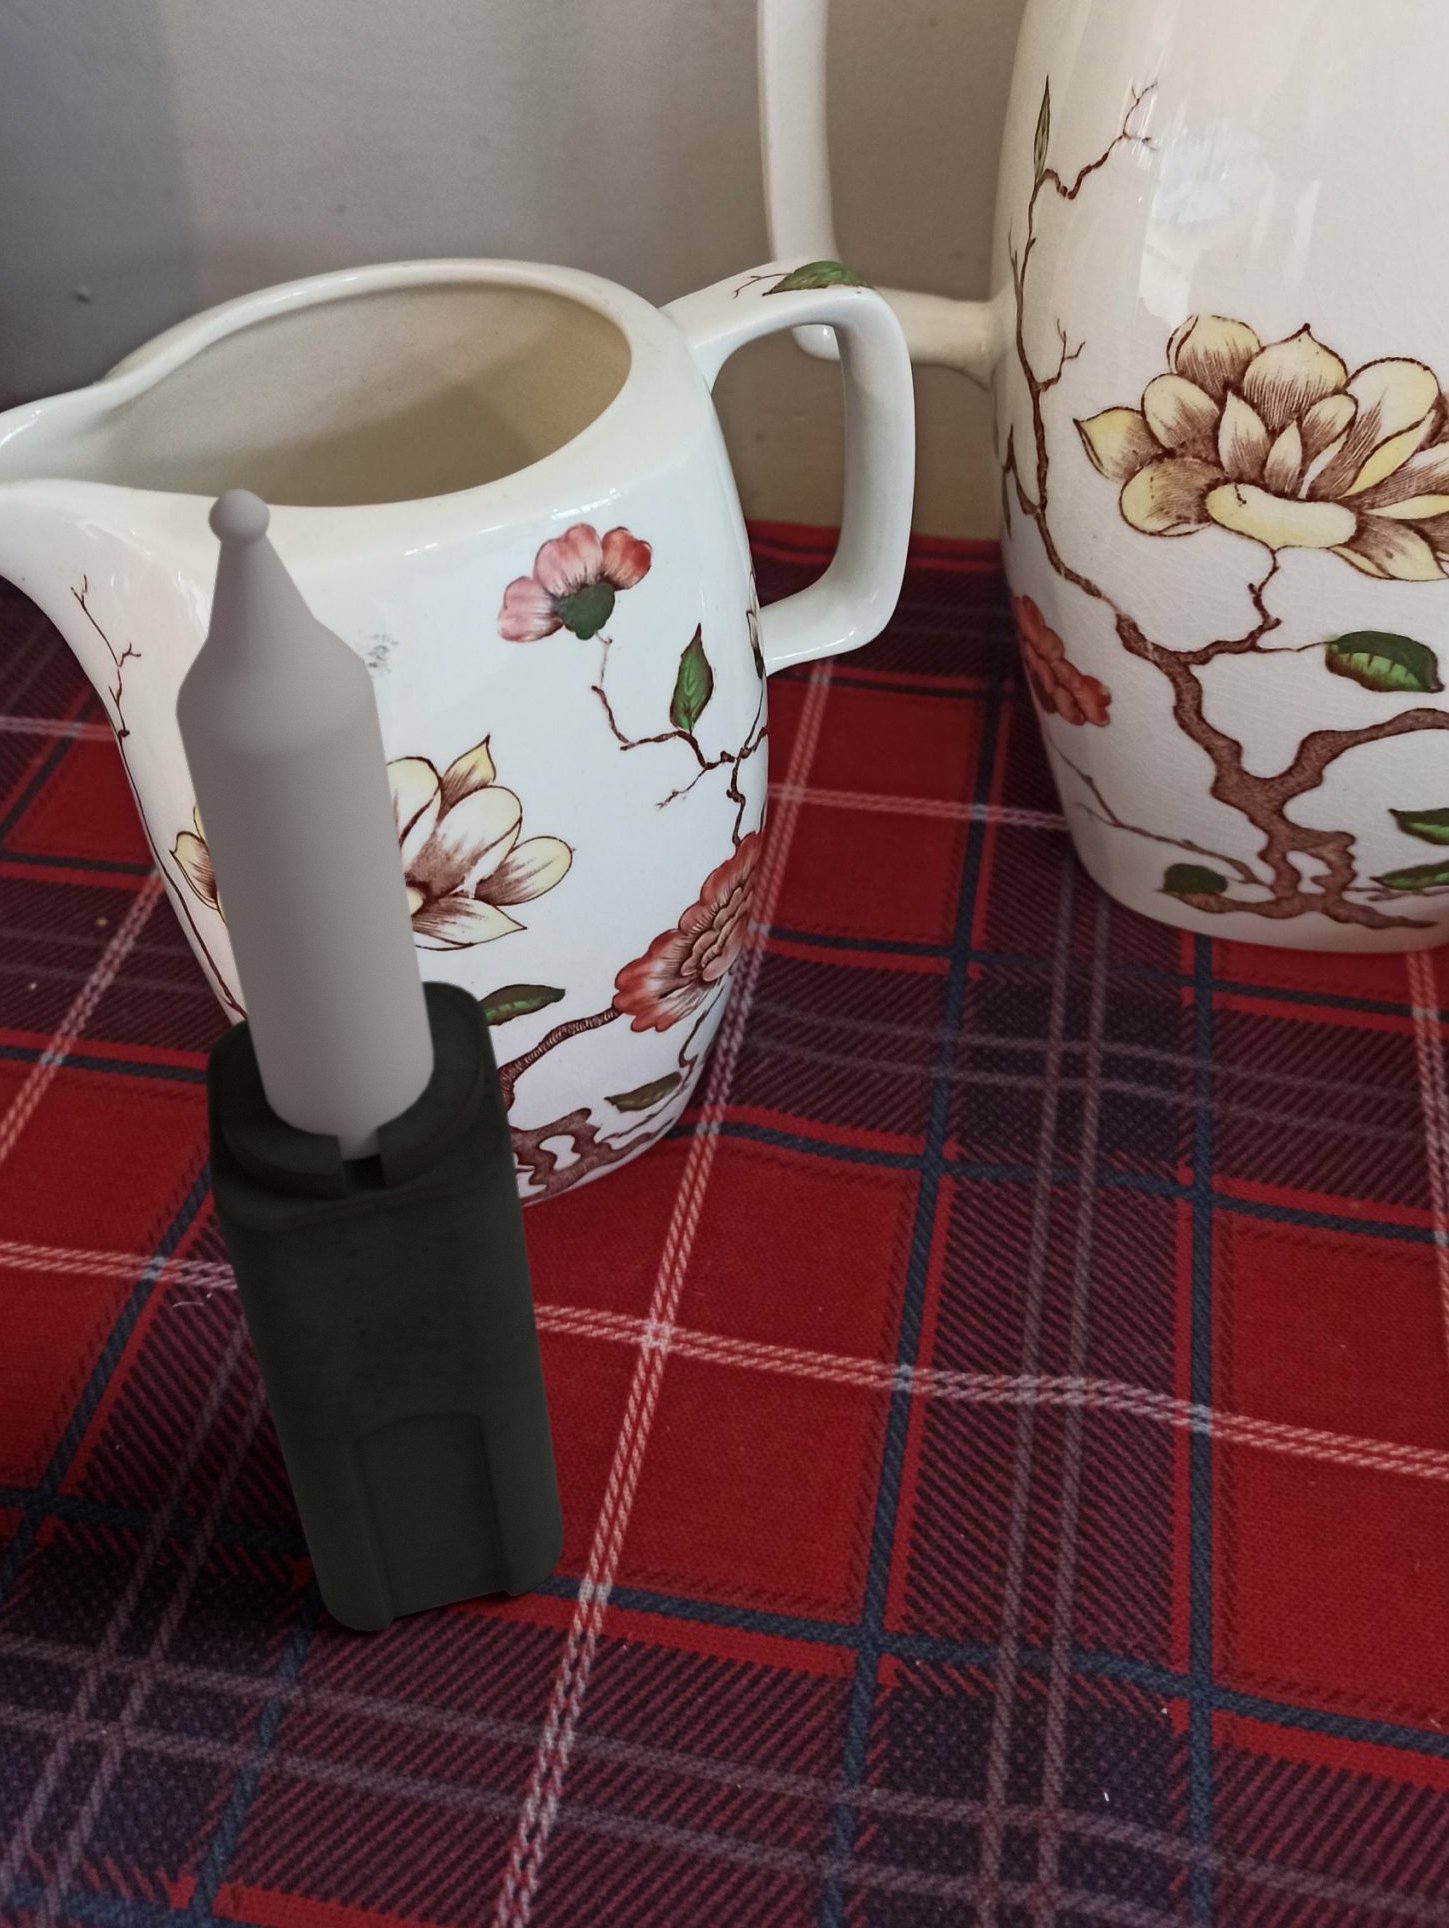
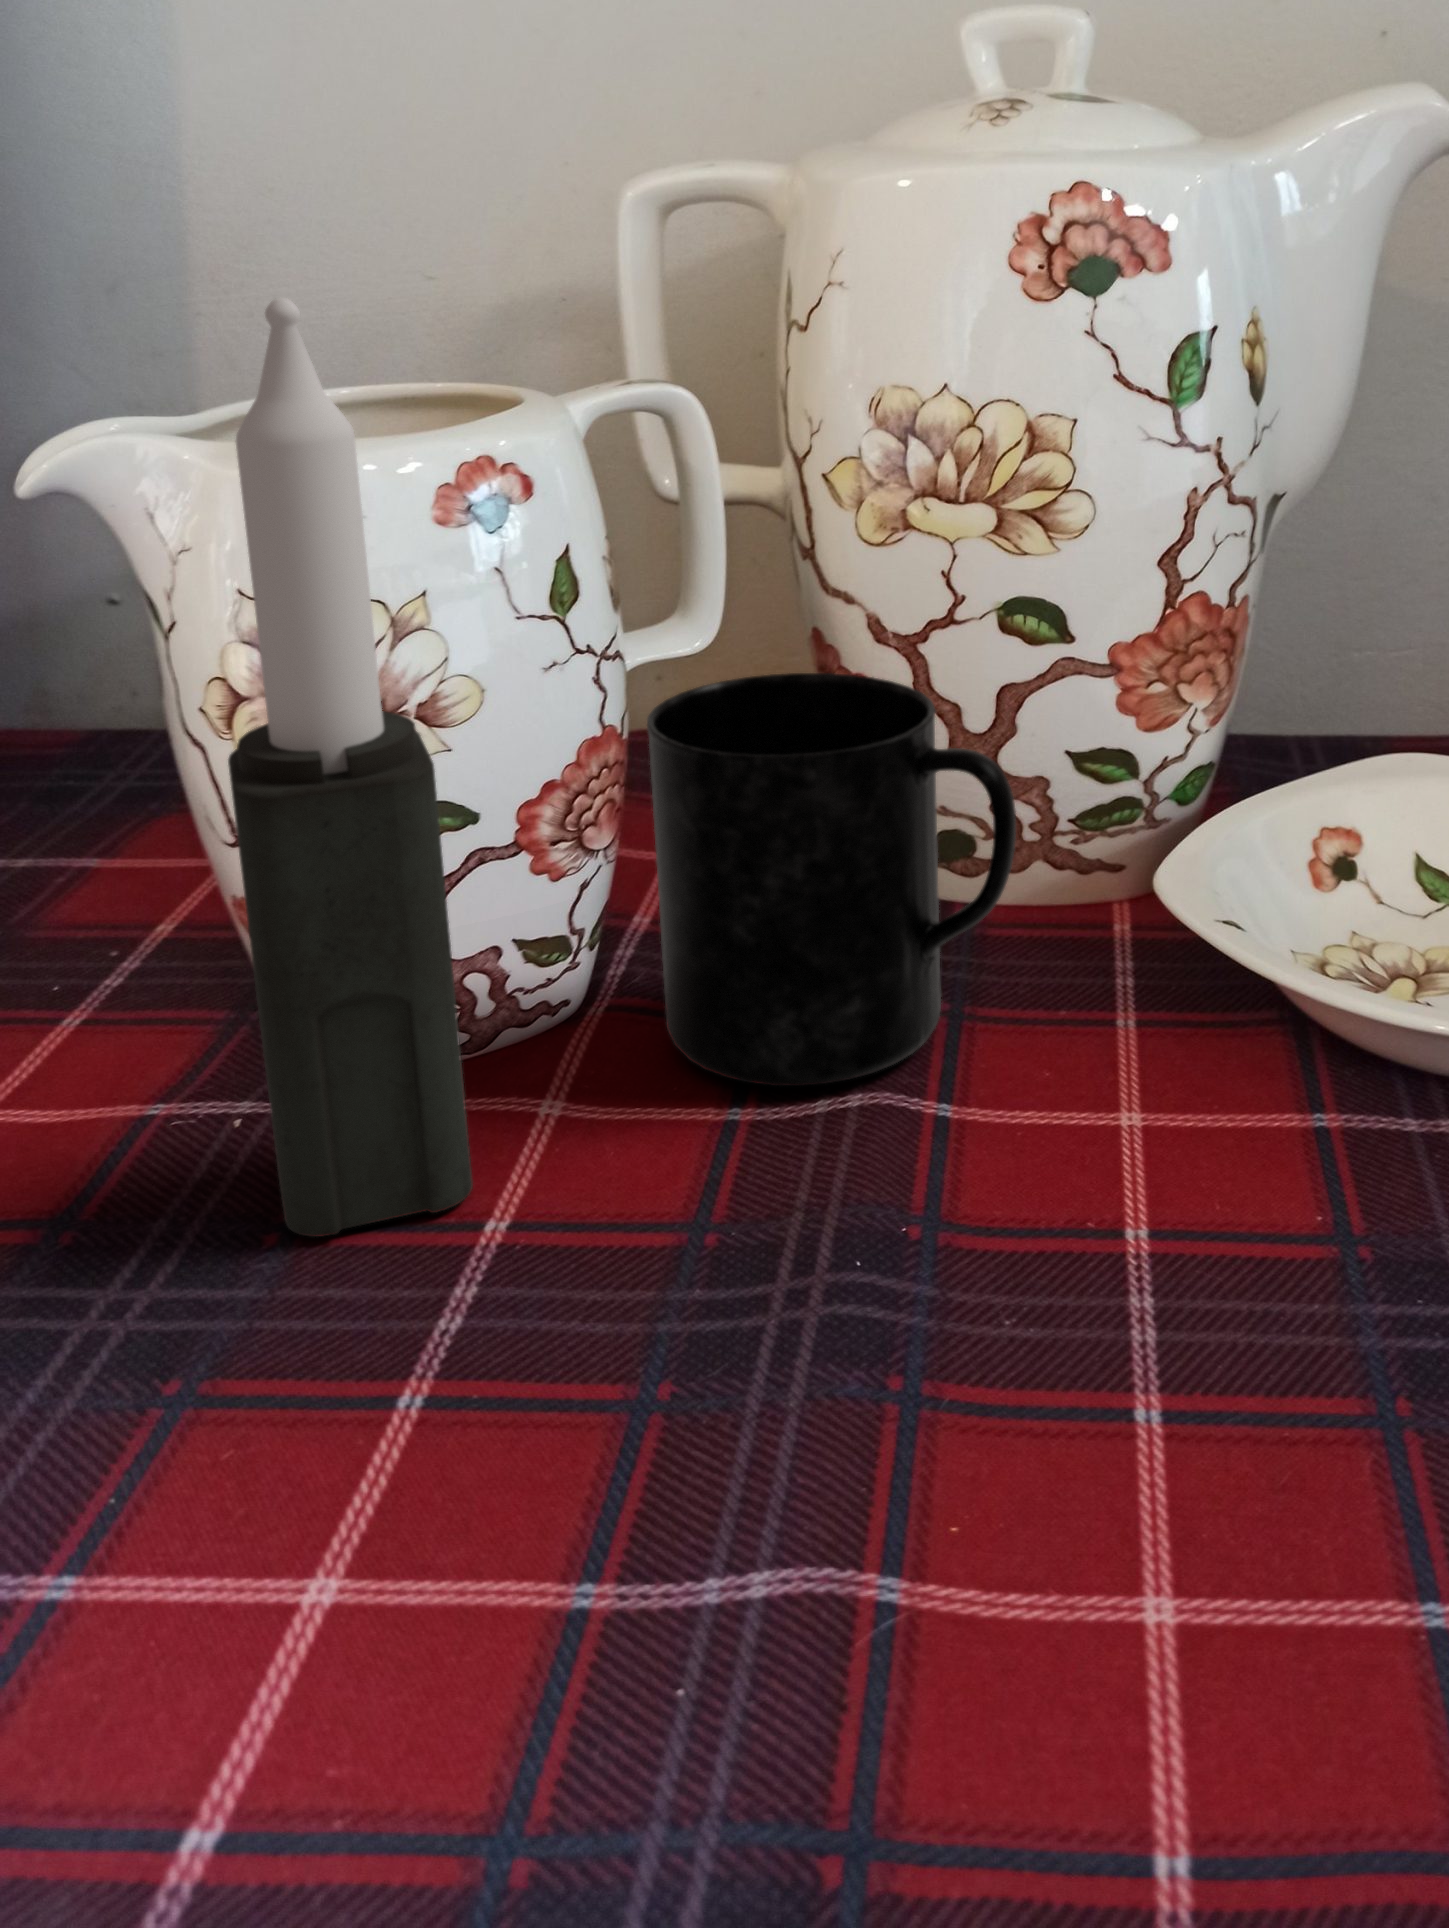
mug: none [809,738,1366,1359] -> present [647,673,1016,1086]

